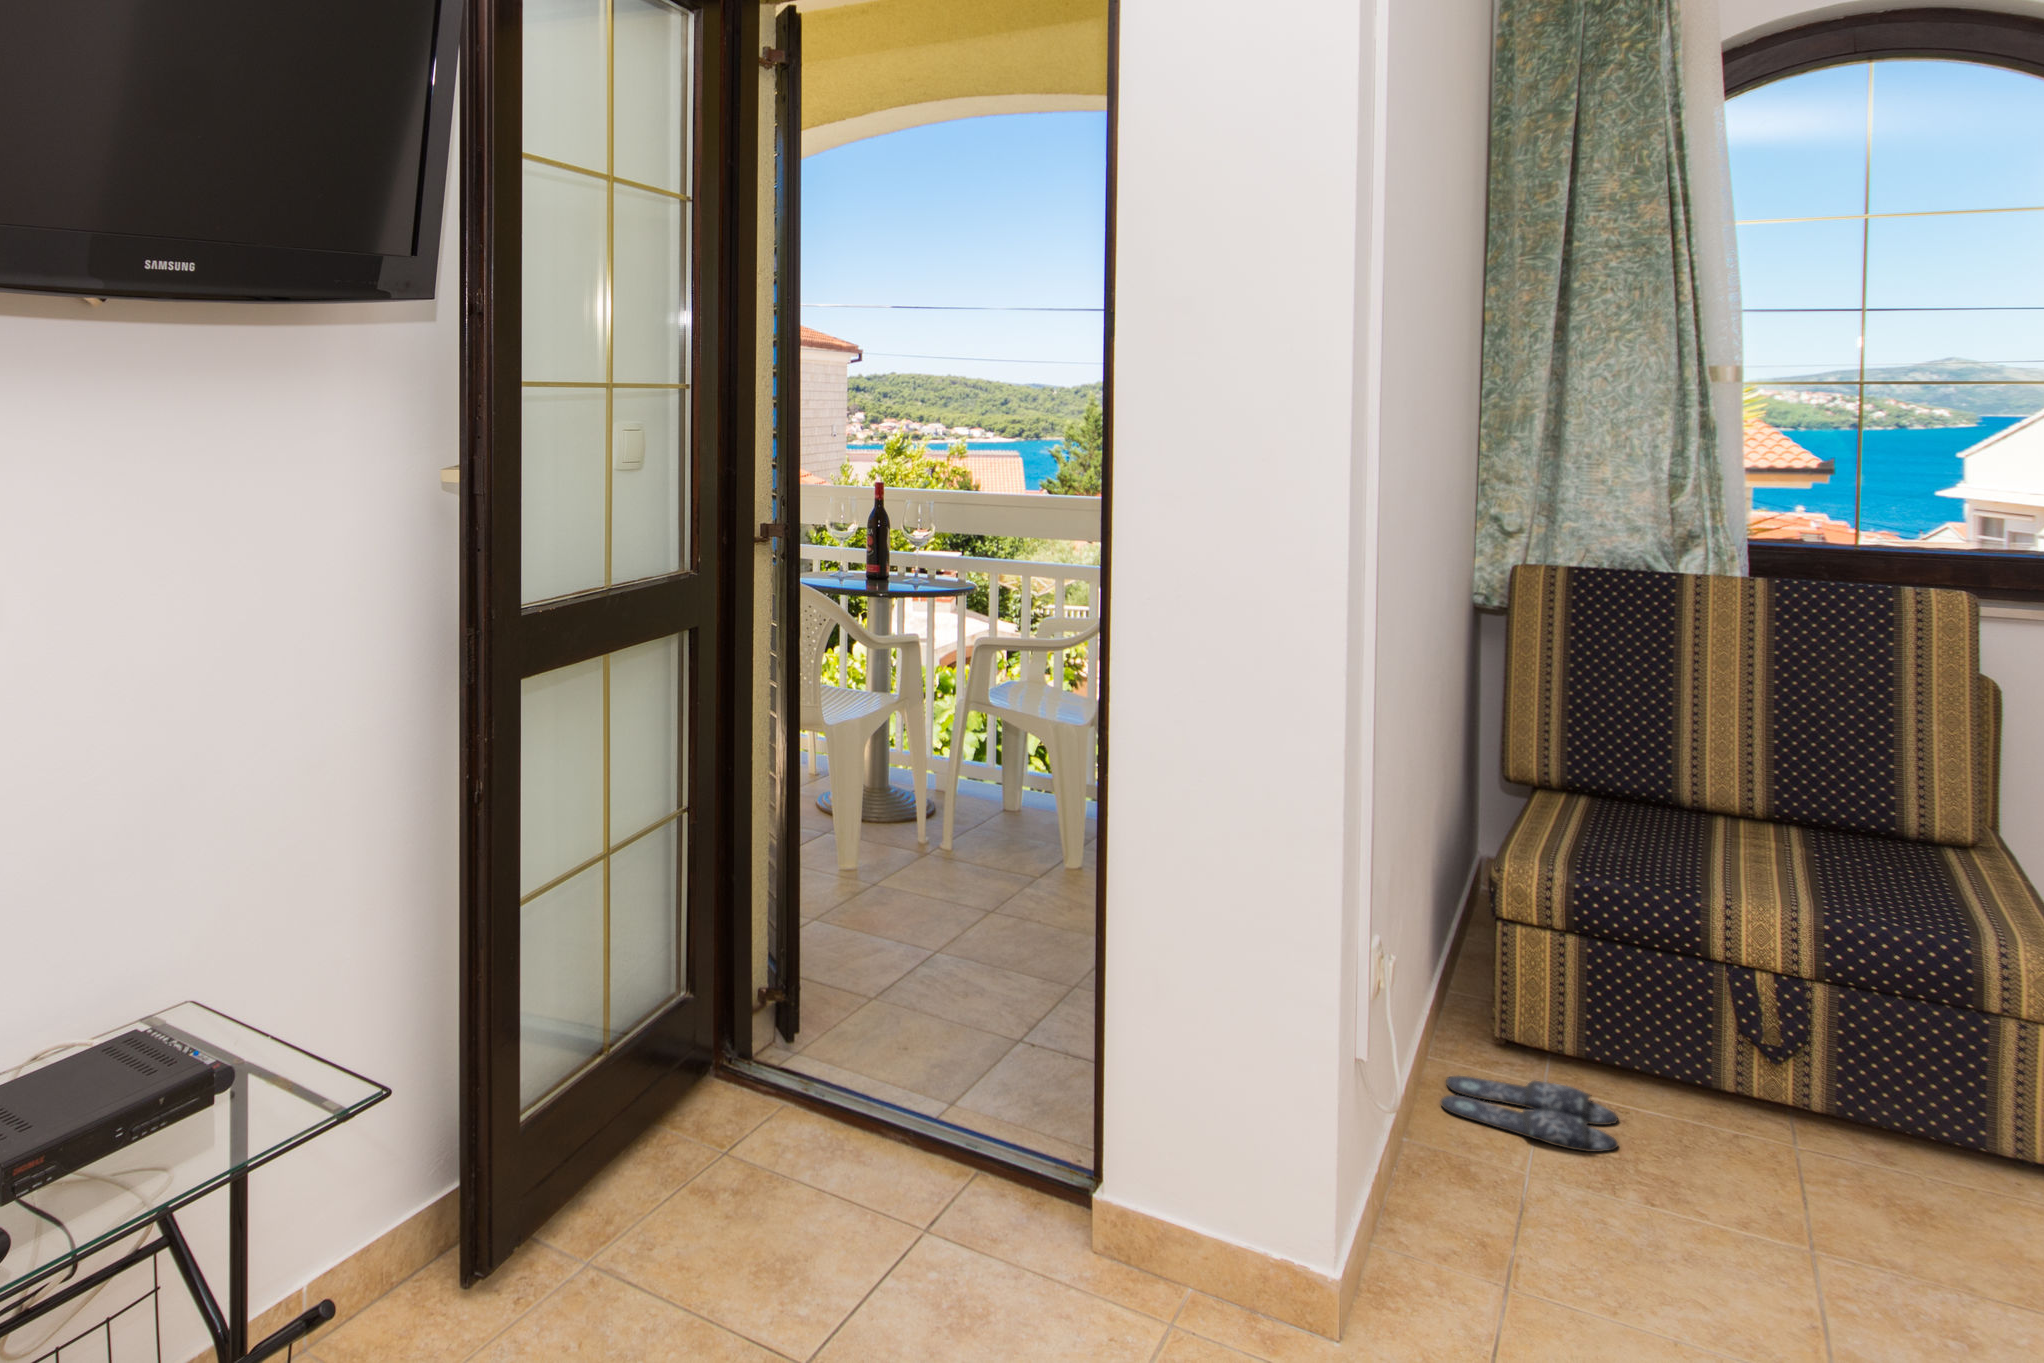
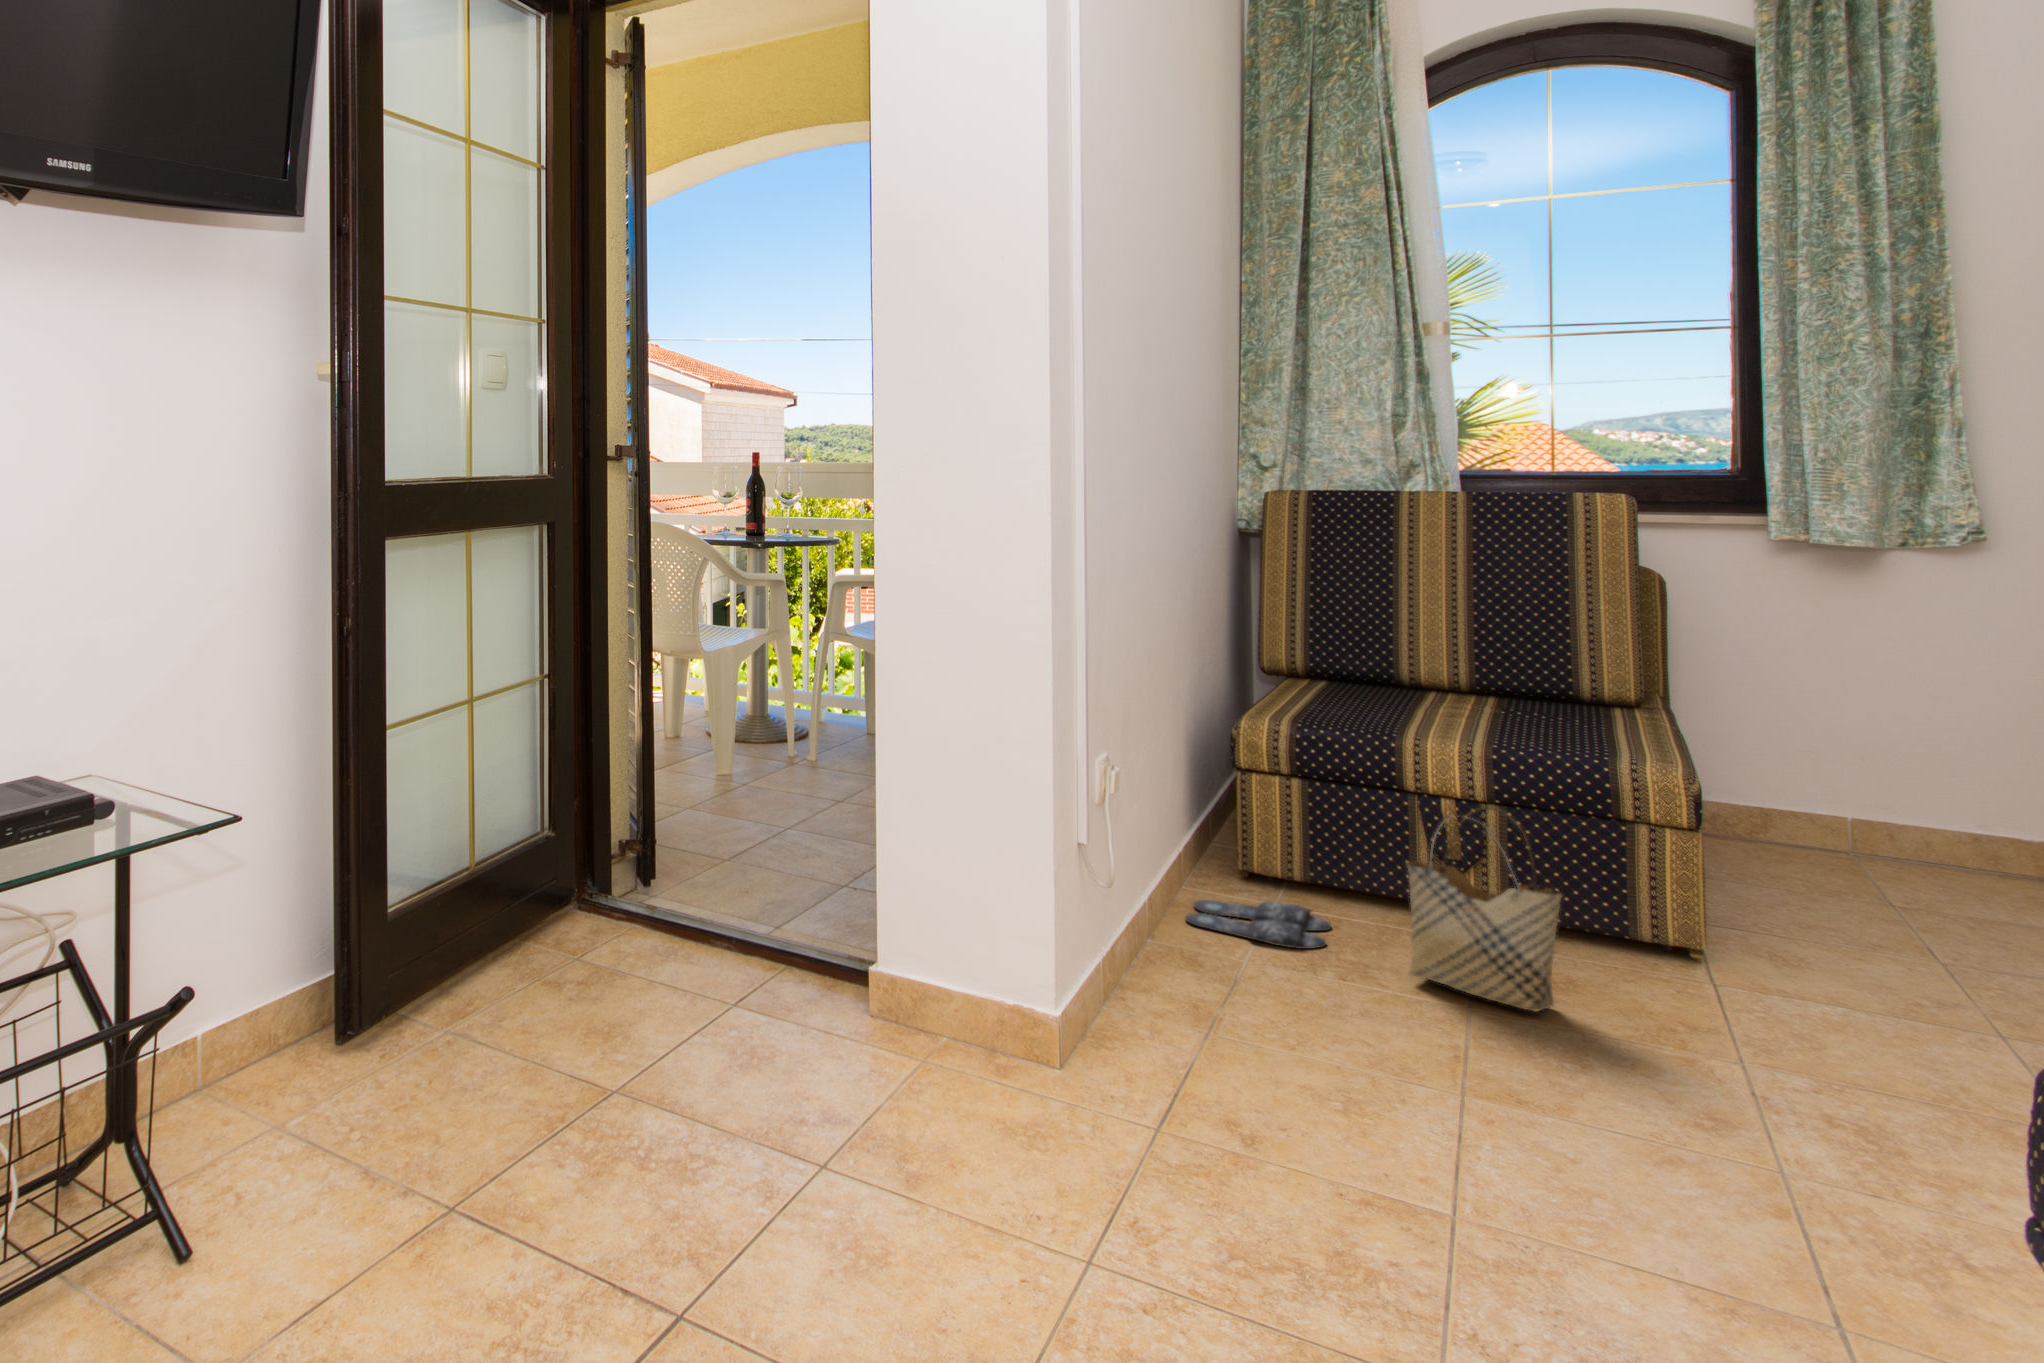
woven basket: none [1729,999,1933,1257] -> present [1407,807,1562,1011]

